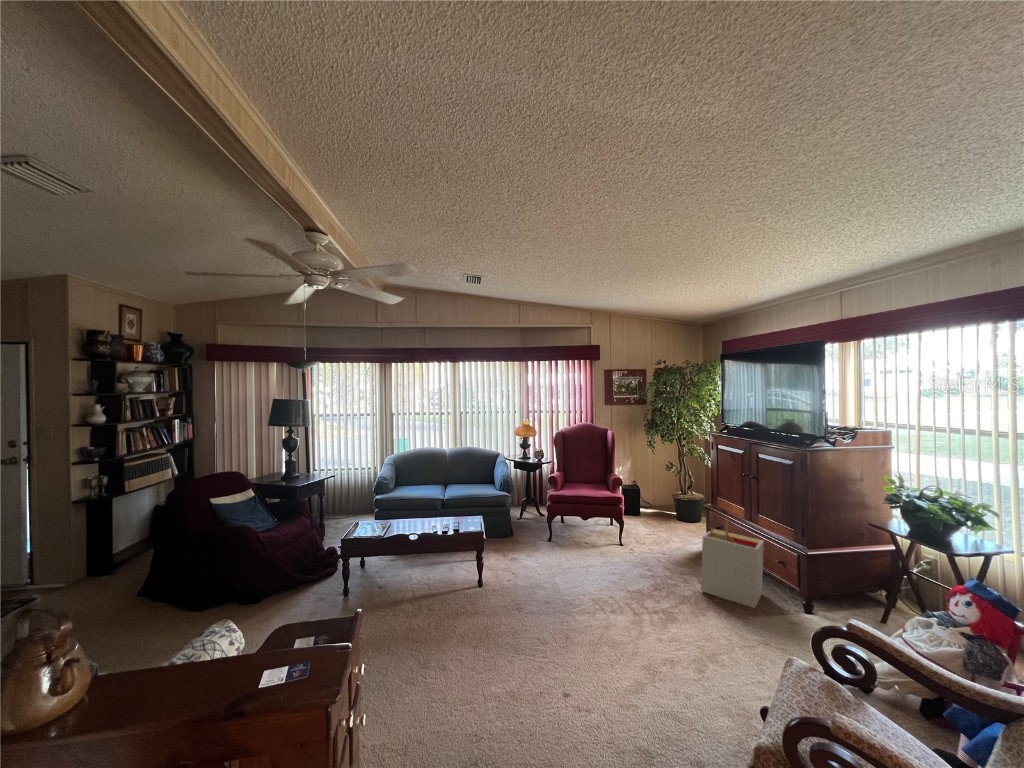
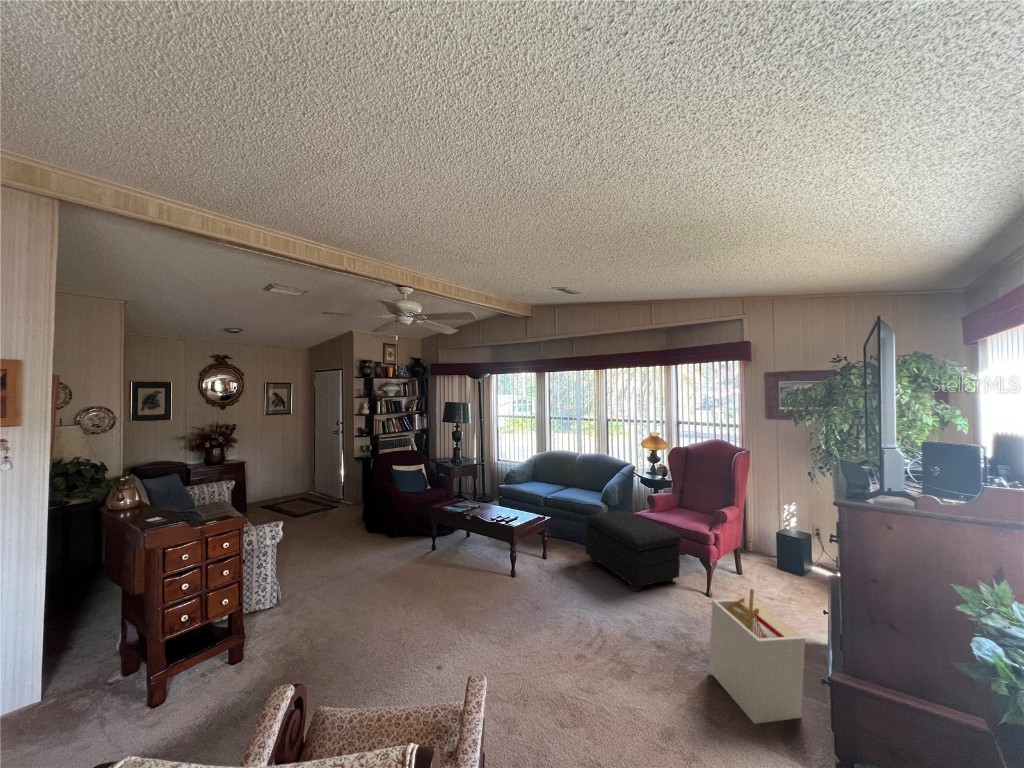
footstool: none [516,494,600,561] -> present [585,511,681,591]

